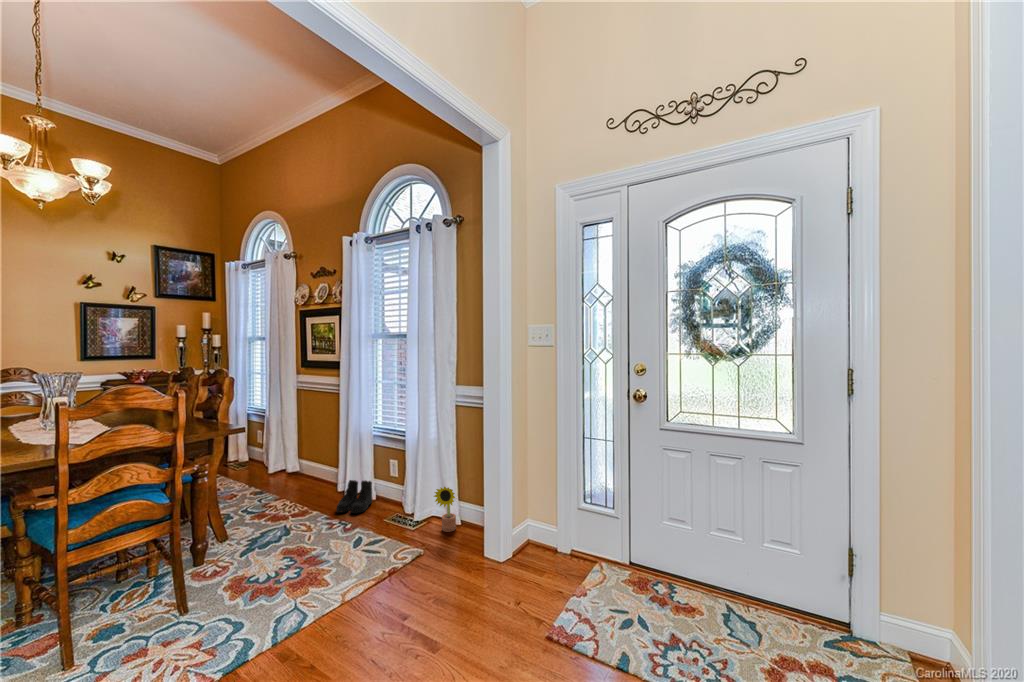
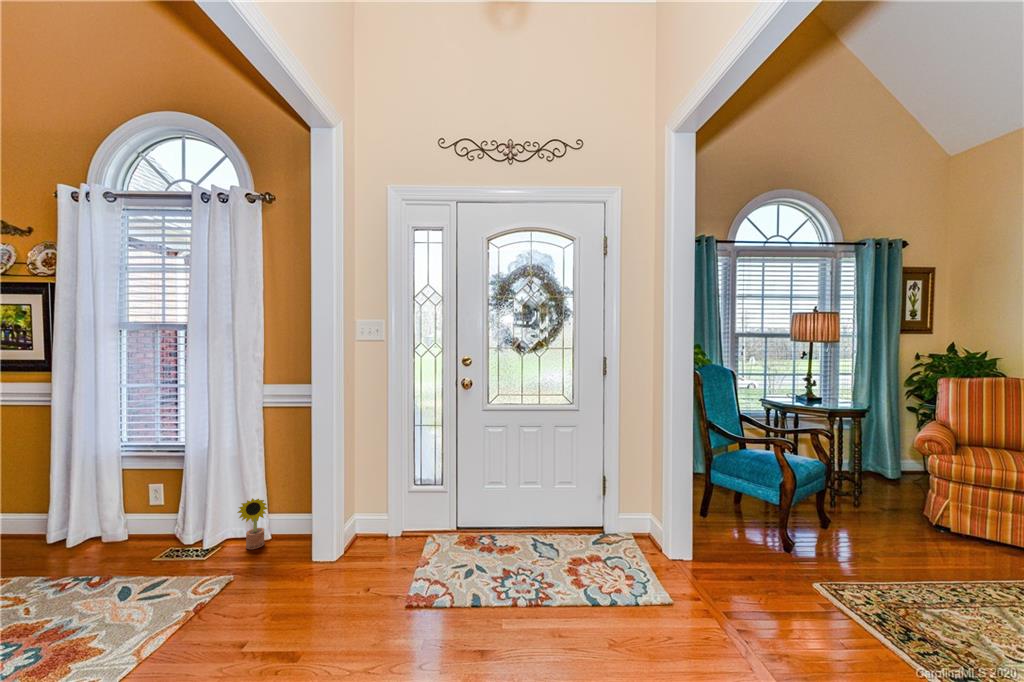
boots: present [336,480,372,513] -> none [61,516,123,568]

